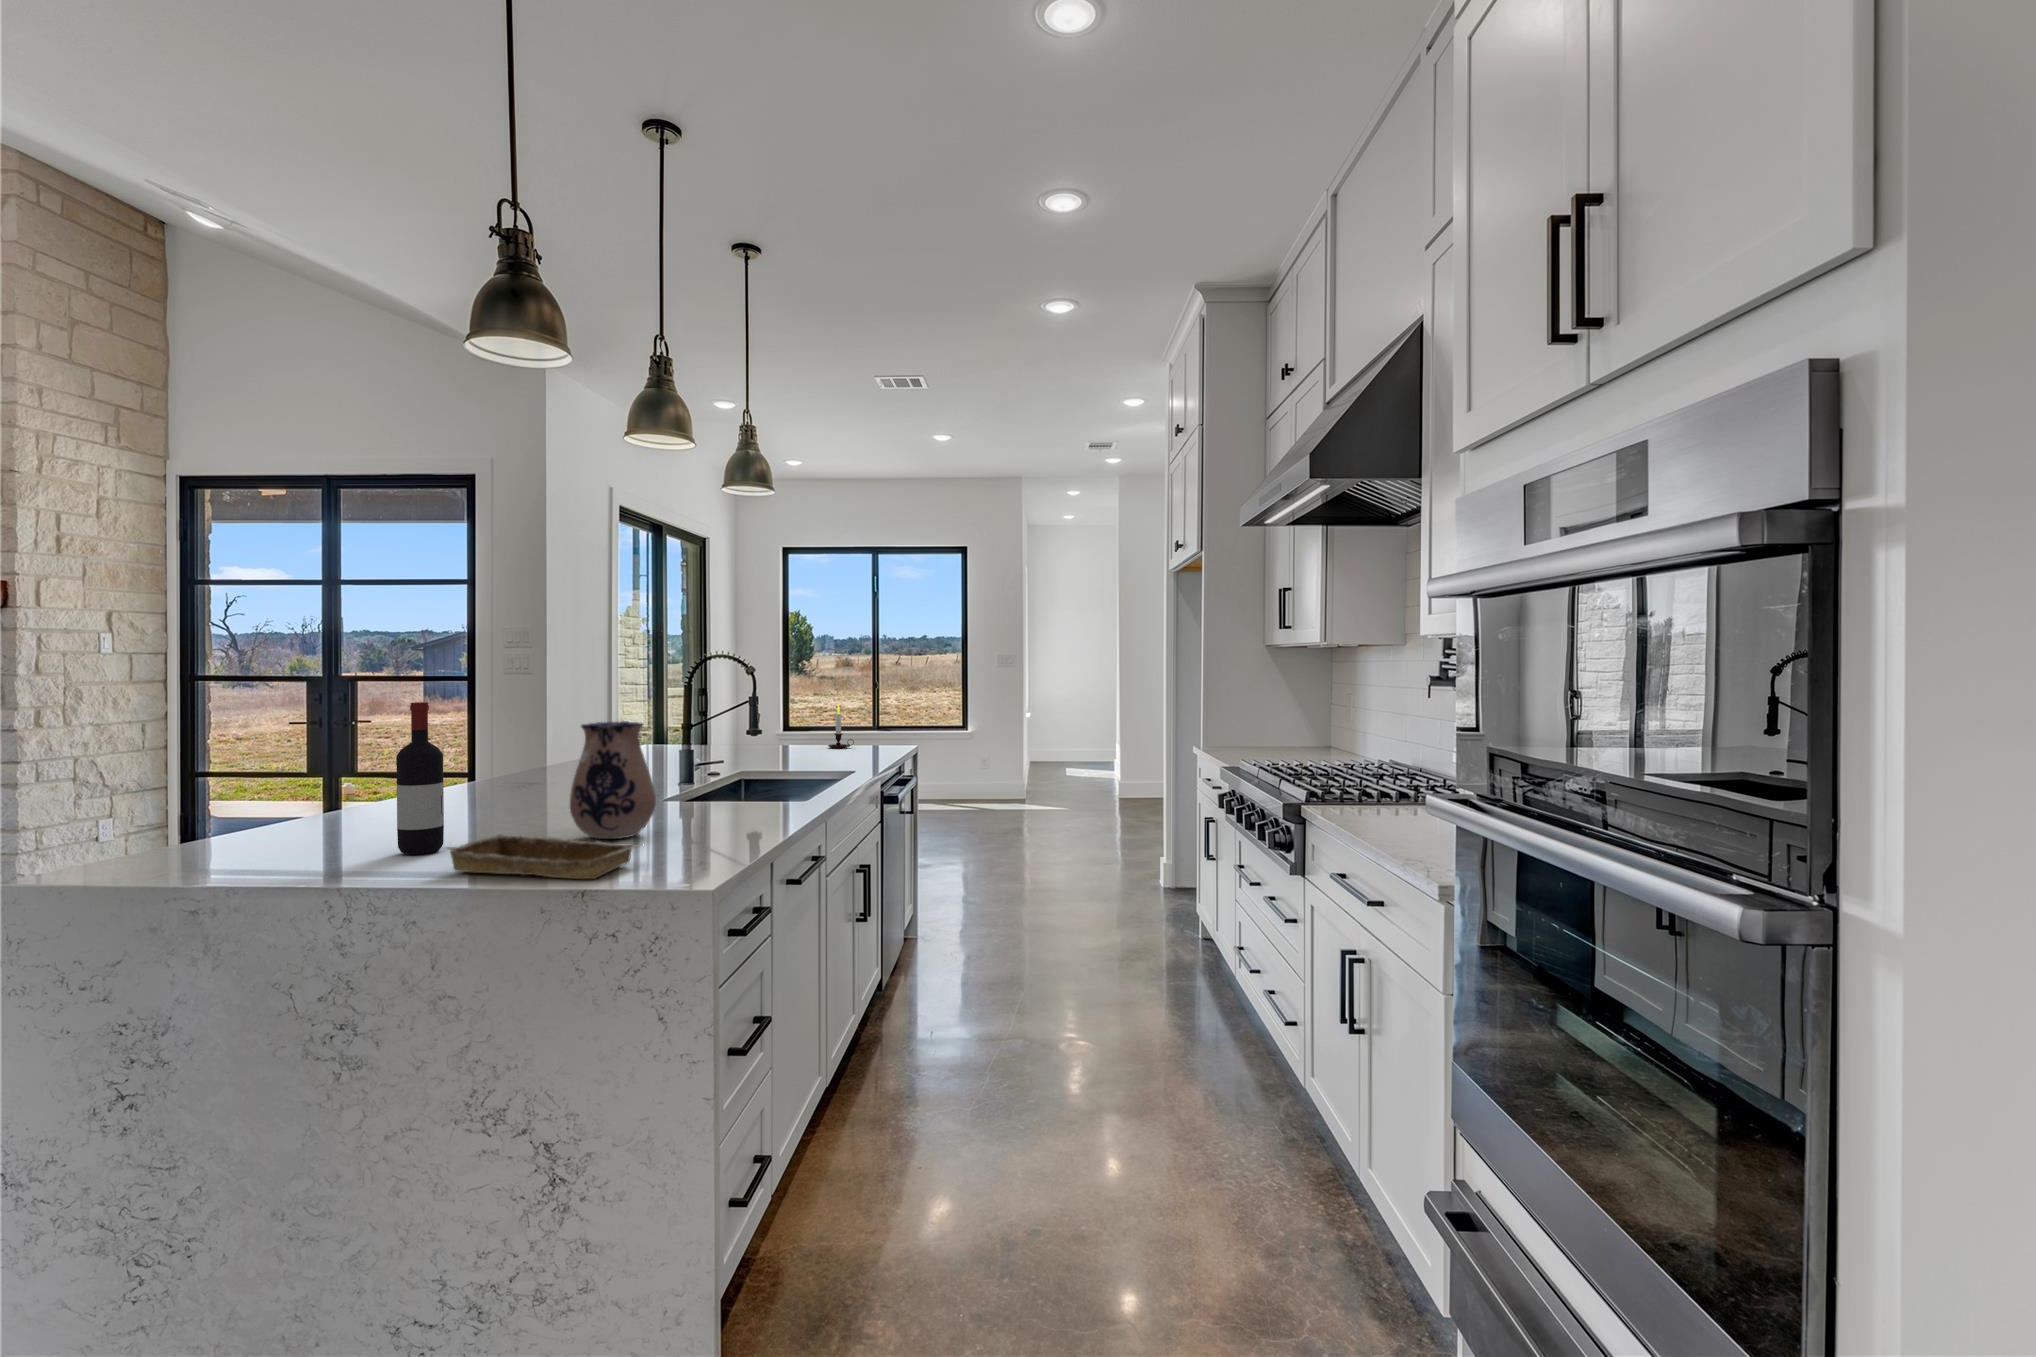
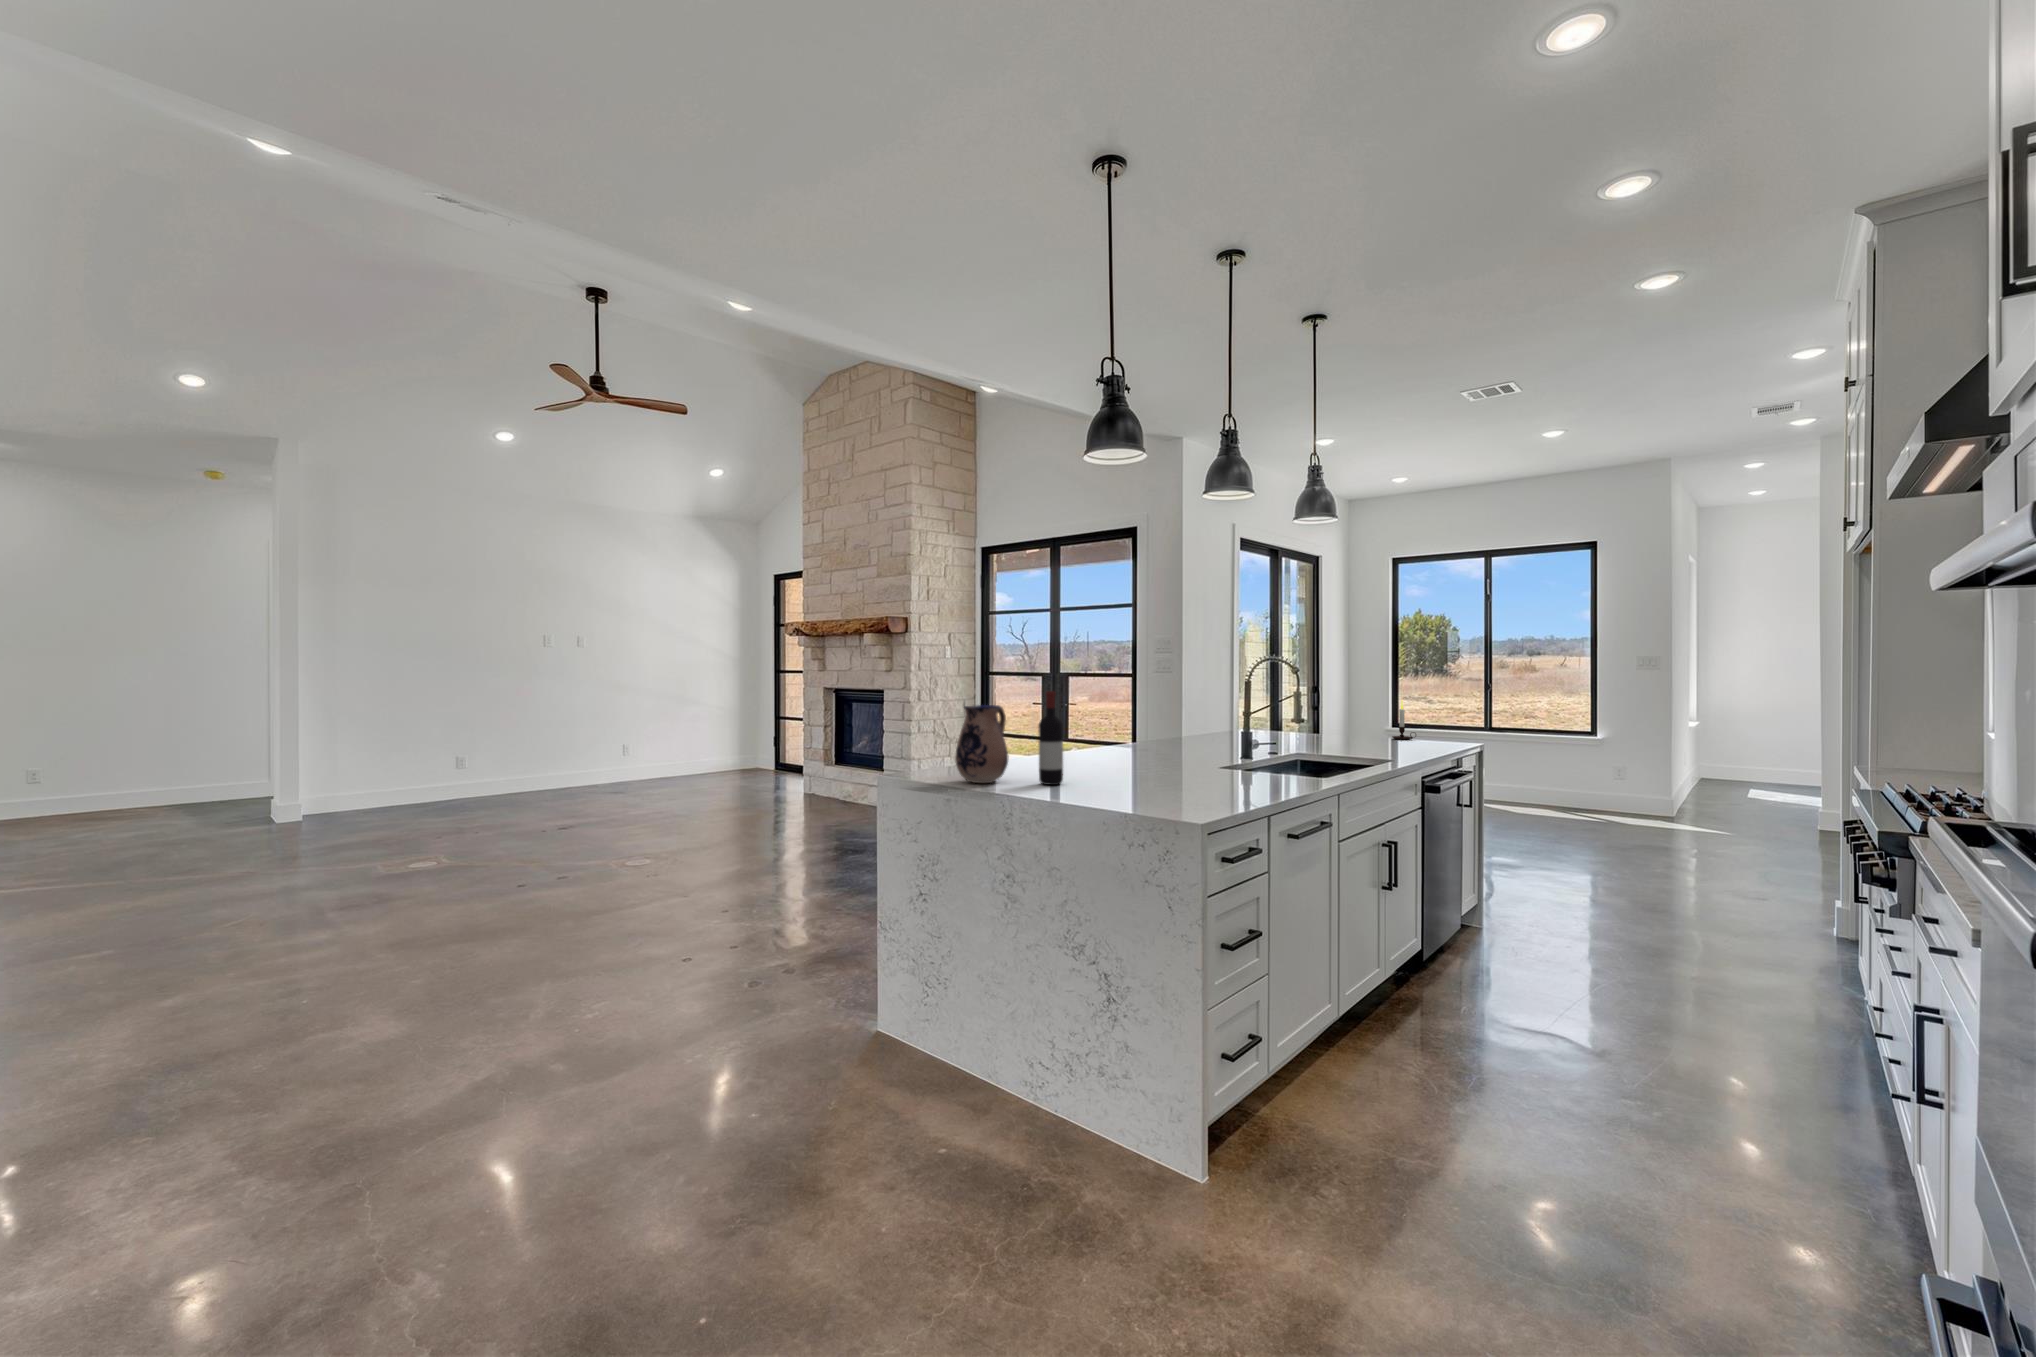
ceramic pitcher: present [570,721,656,839] -> present [955,705,1009,783]
tray: present [445,835,638,879] -> none [1052,777,1168,809]

